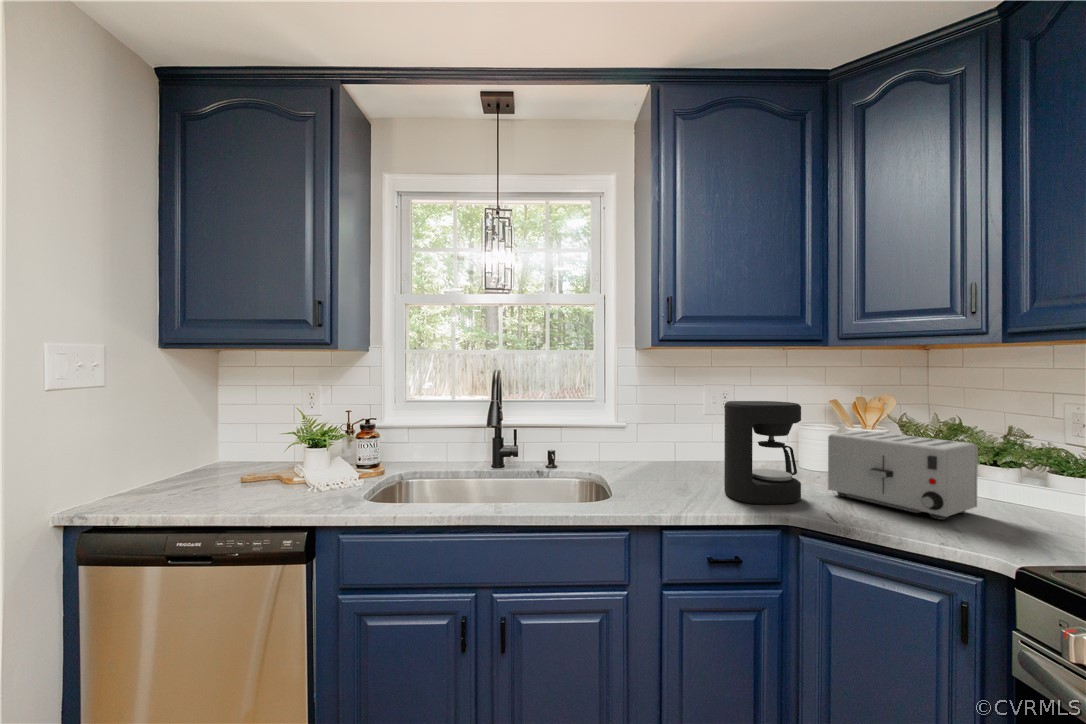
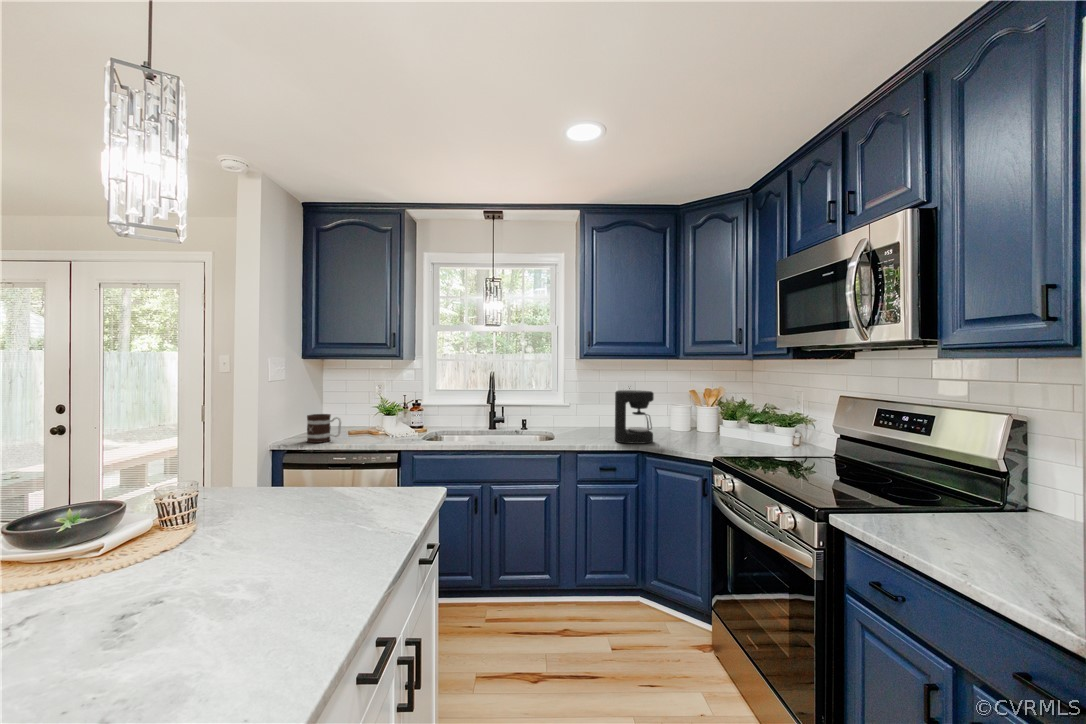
toaster: present [828,430,978,520] -> none [670,407,735,449]
mug: none [141,448,212,507] -> present [307,414,341,443]

